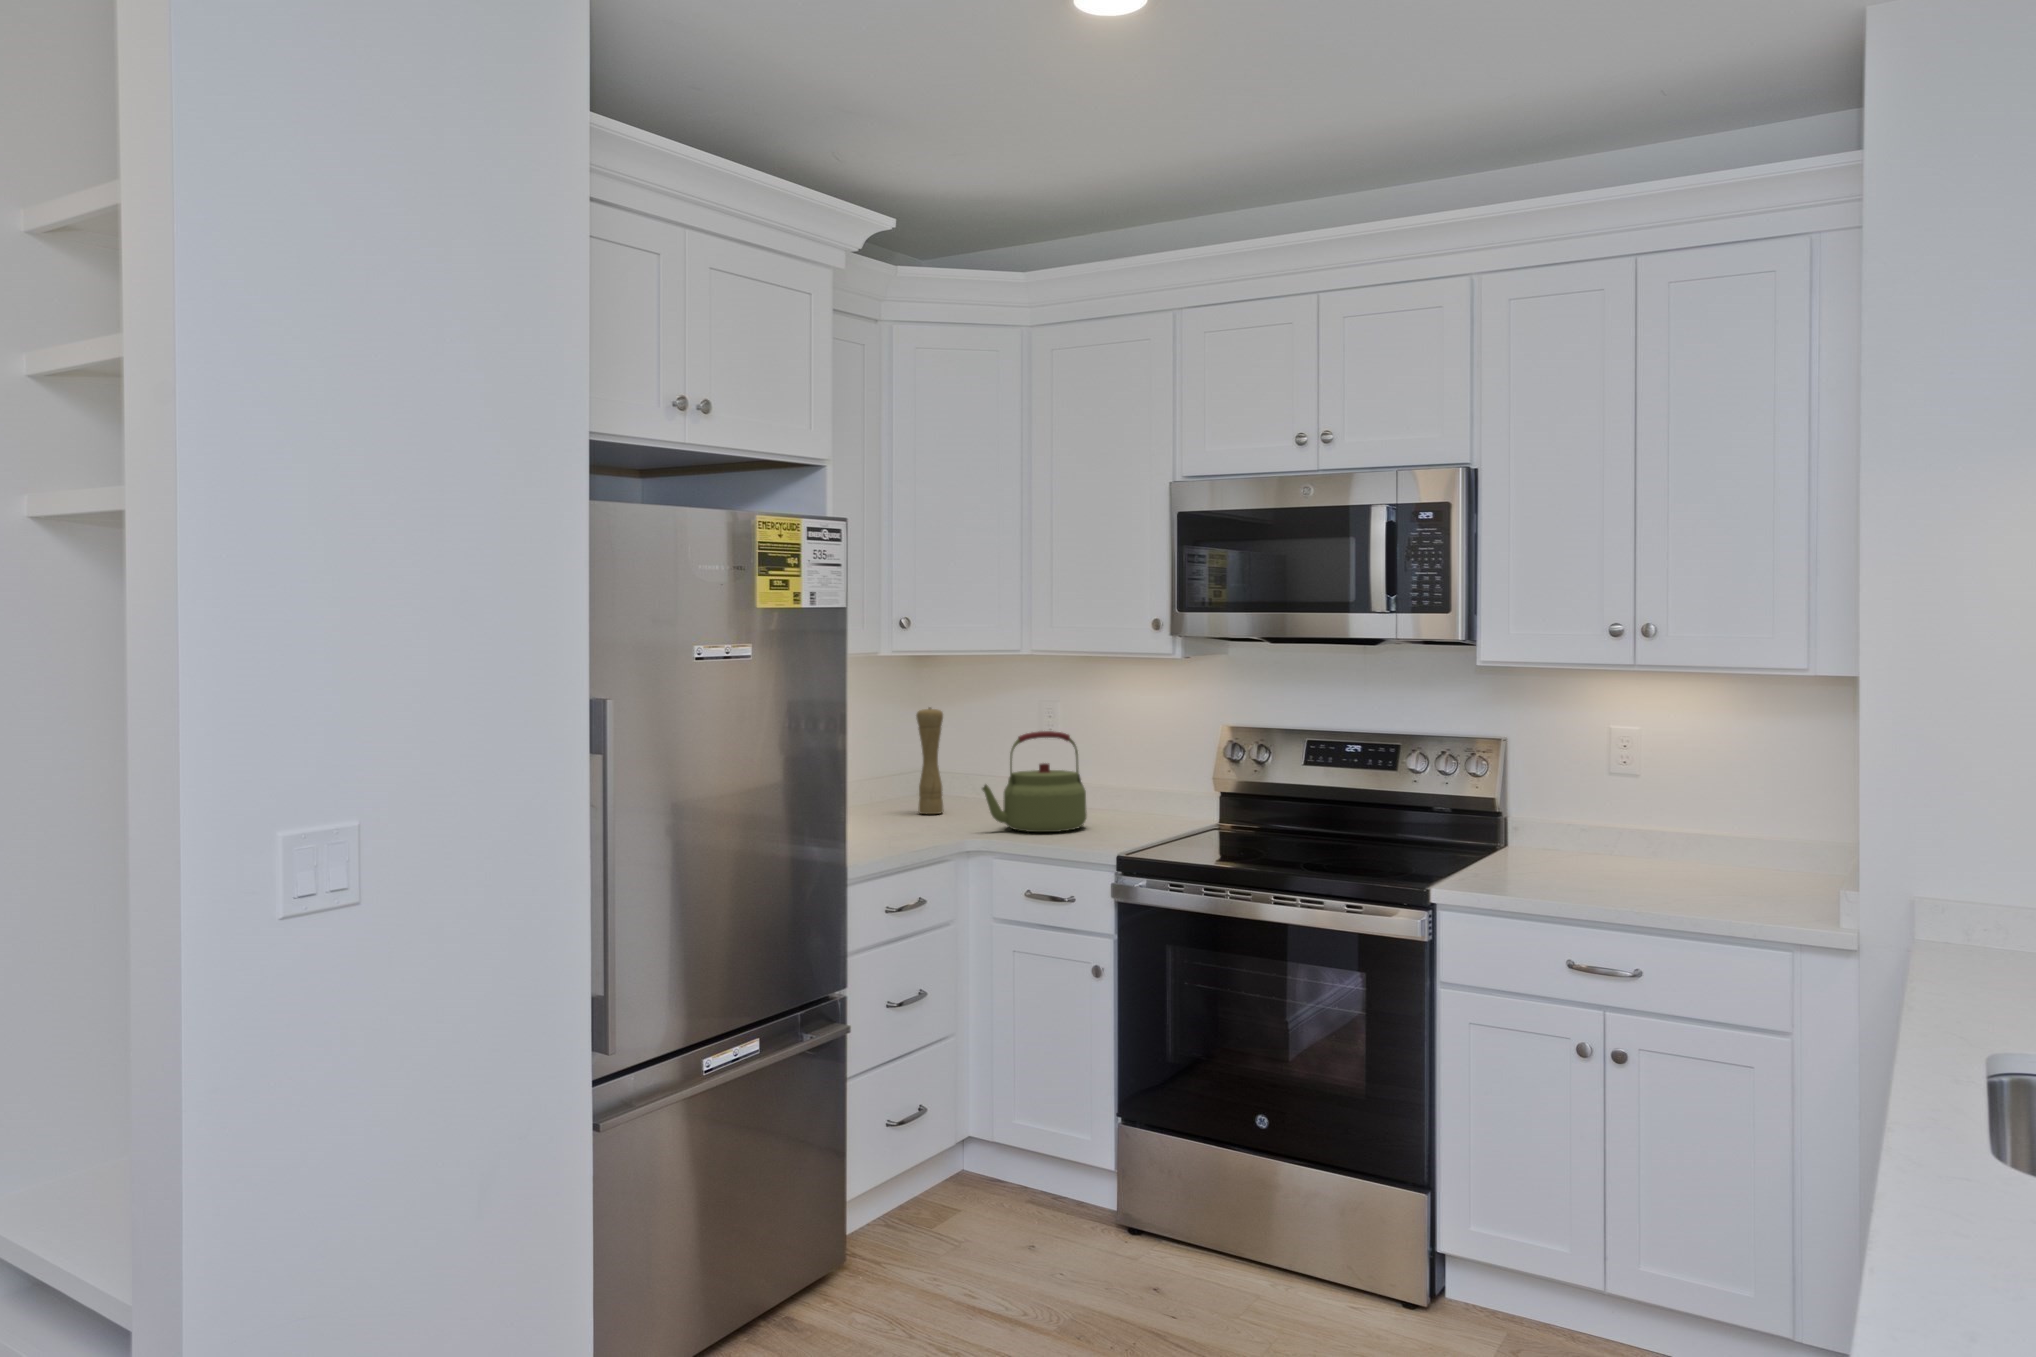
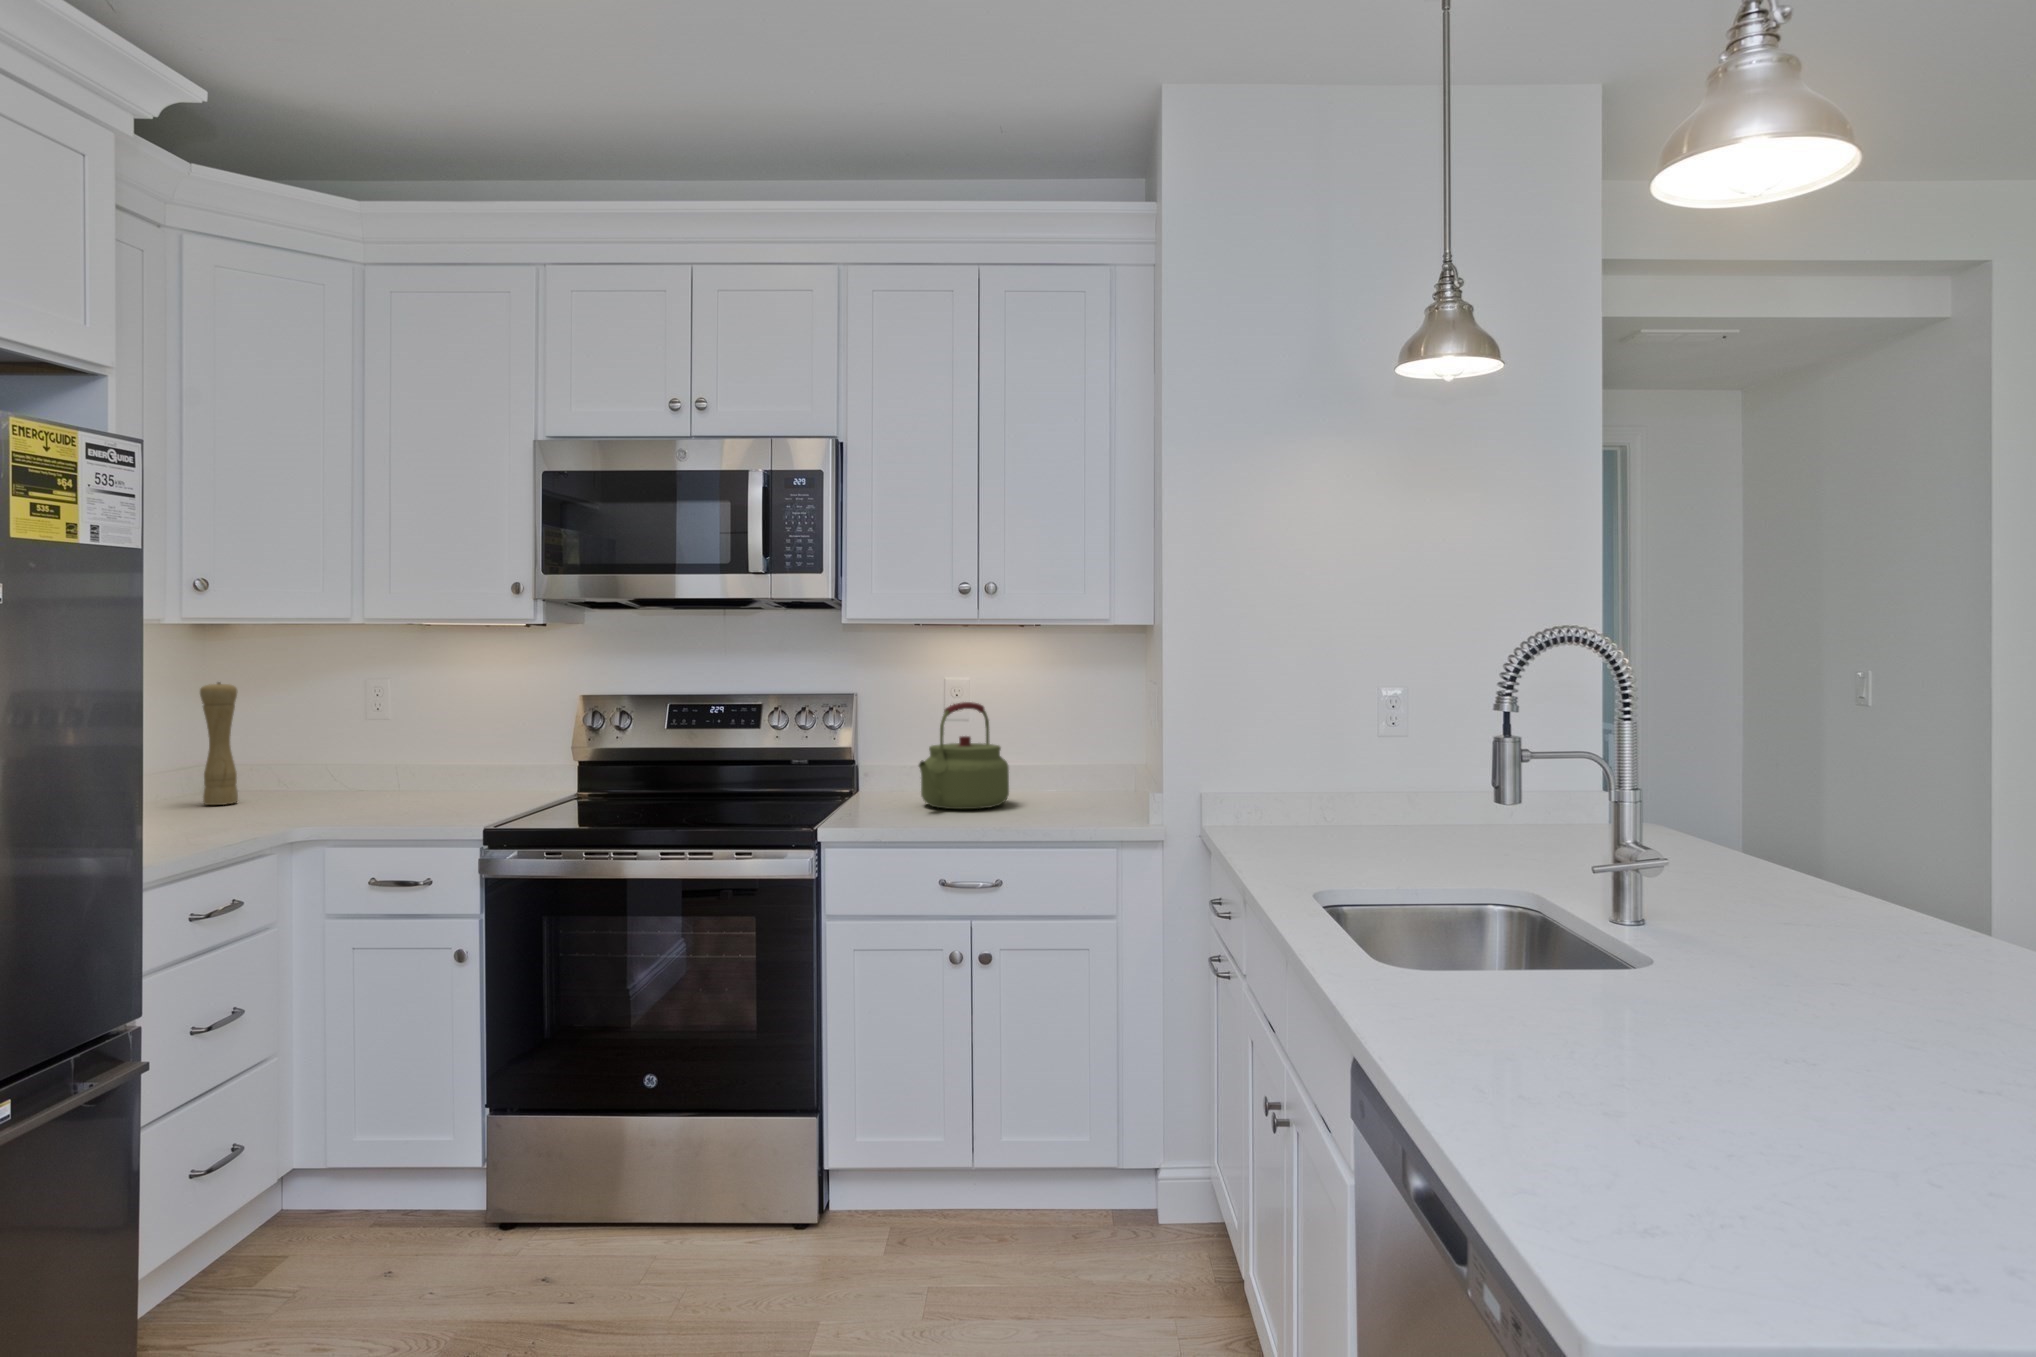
kettle: present [982,731,1087,832] -> present [919,702,1009,809]

